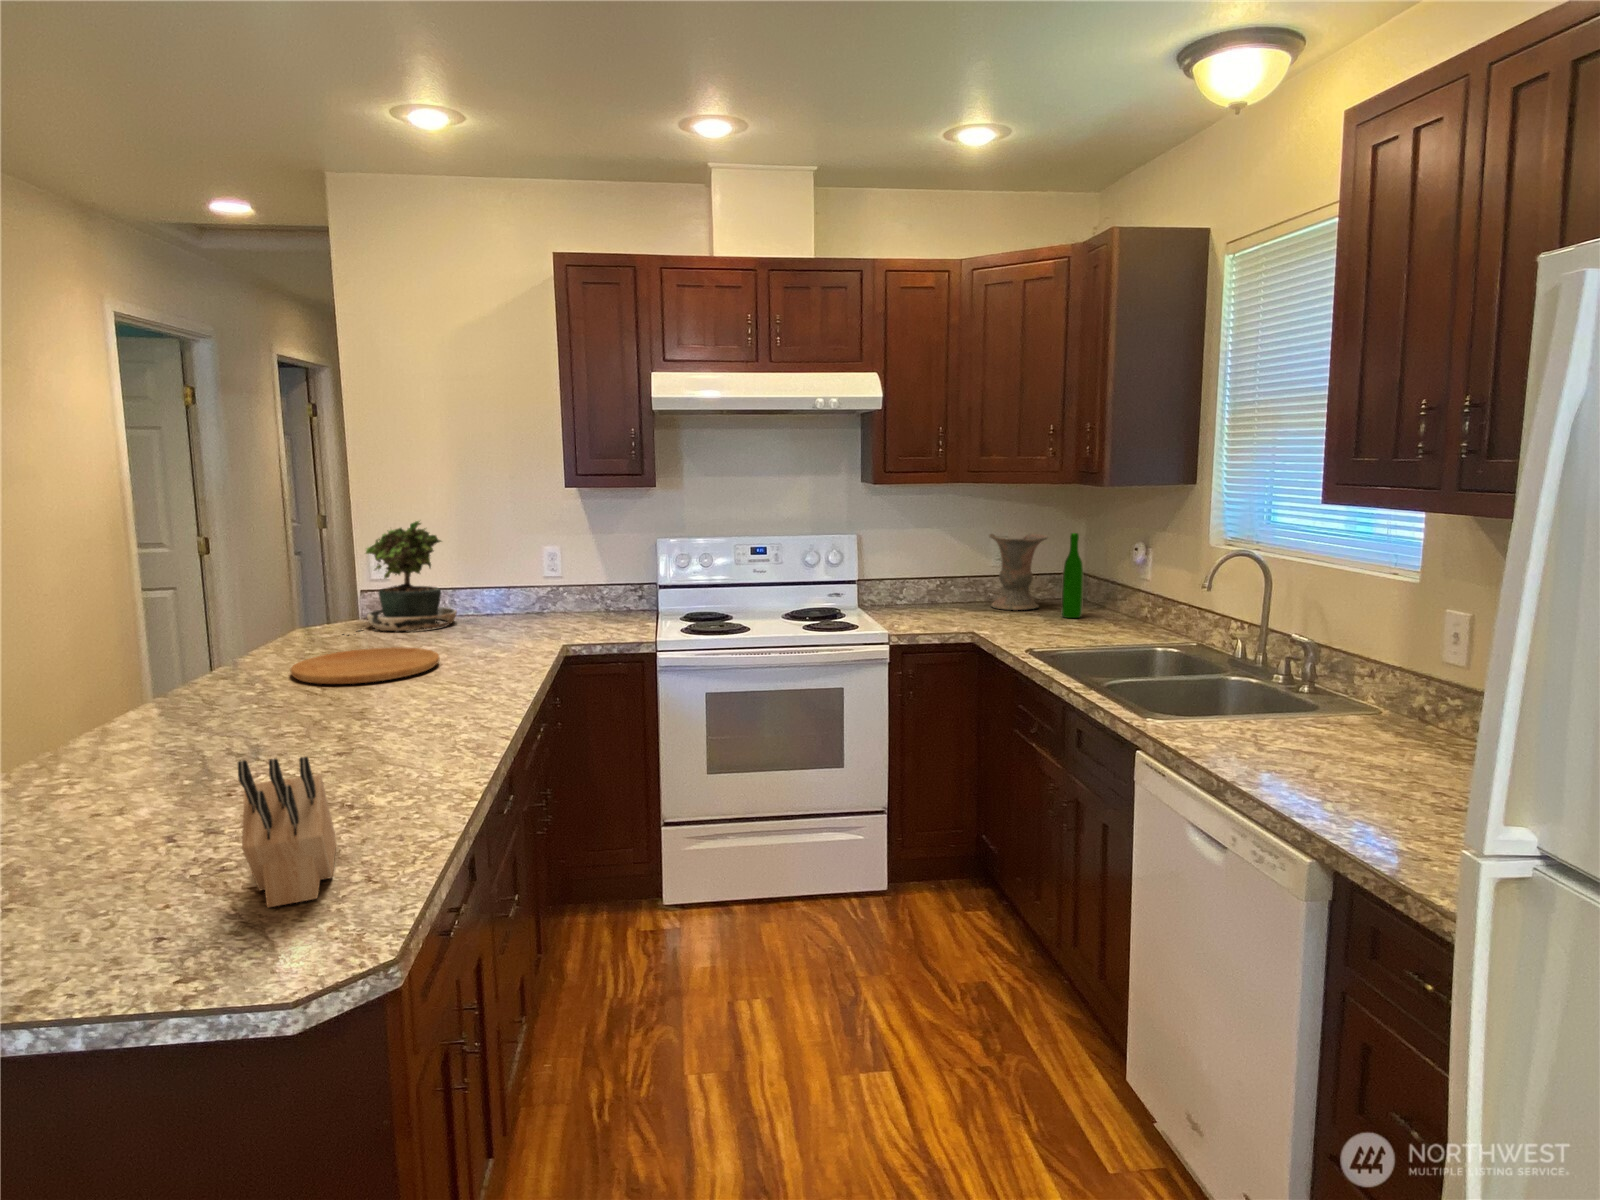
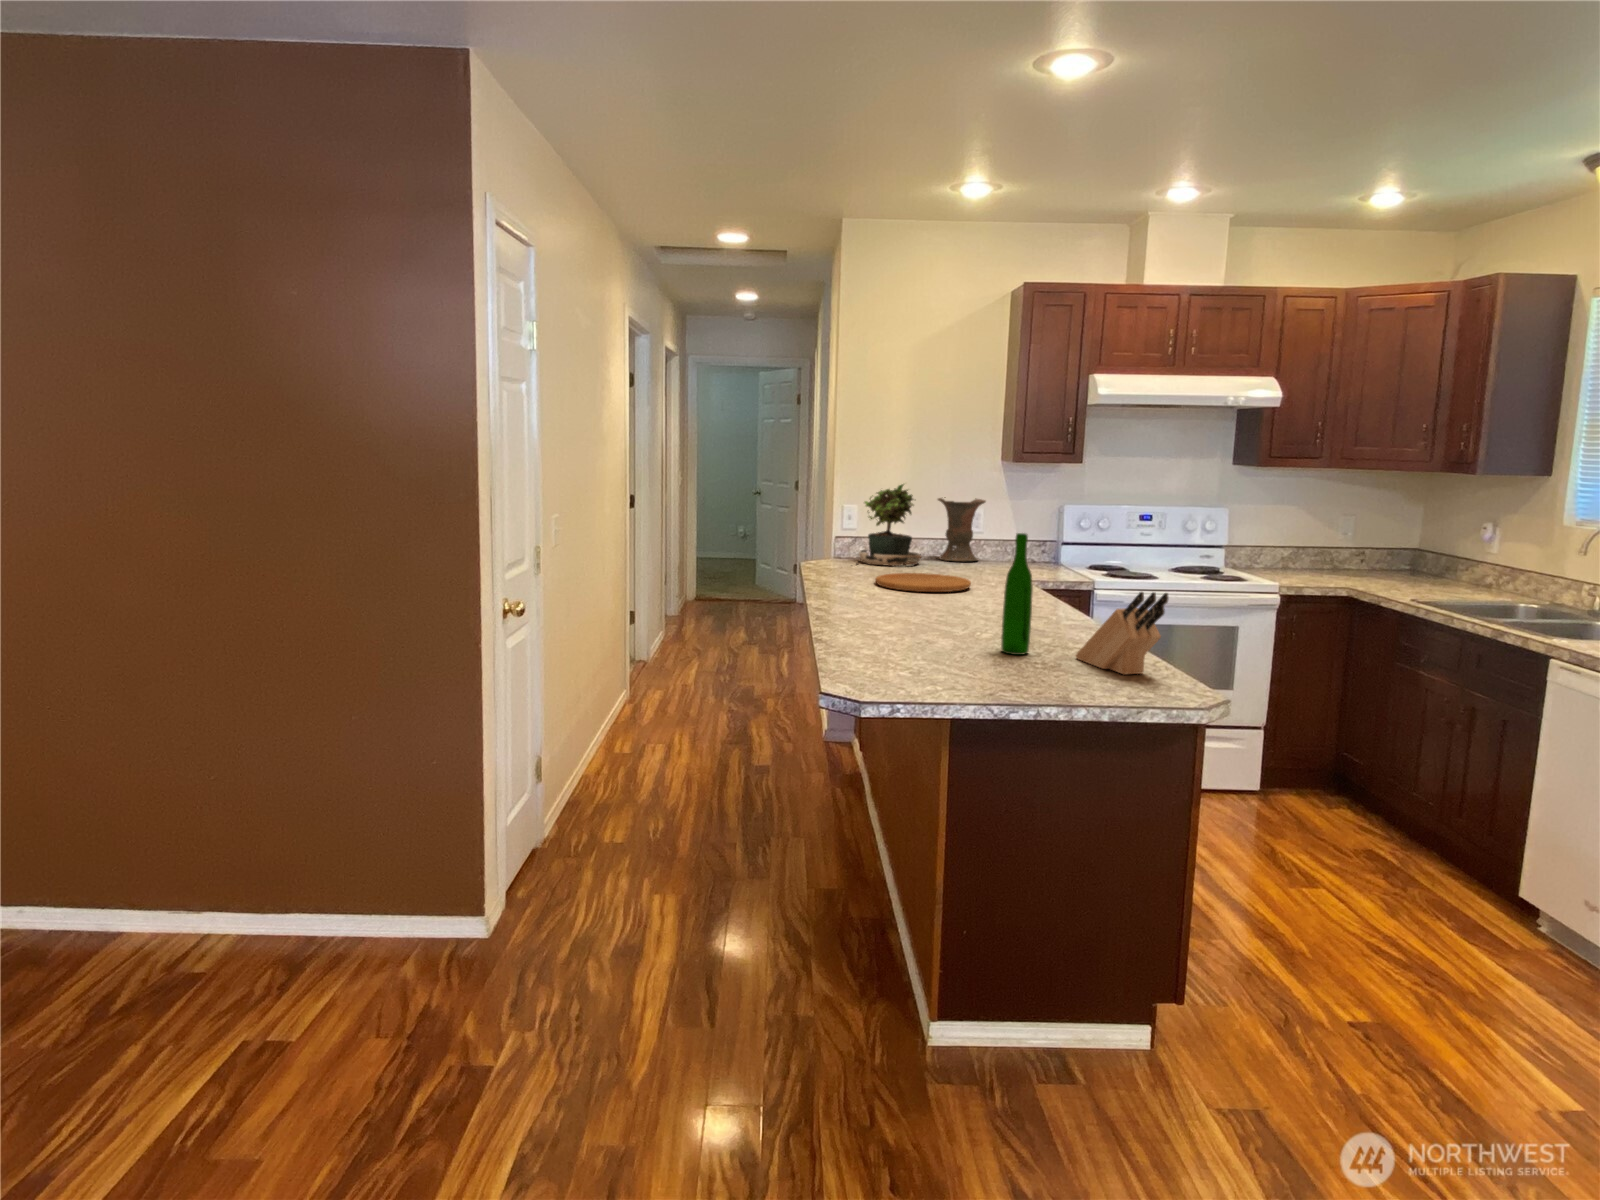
vase: present [989,533,1048,610] -> present [938,497,986,561]
wine bottle: present [1062,533,1083,618] -> present [1001,533,1033,655]

